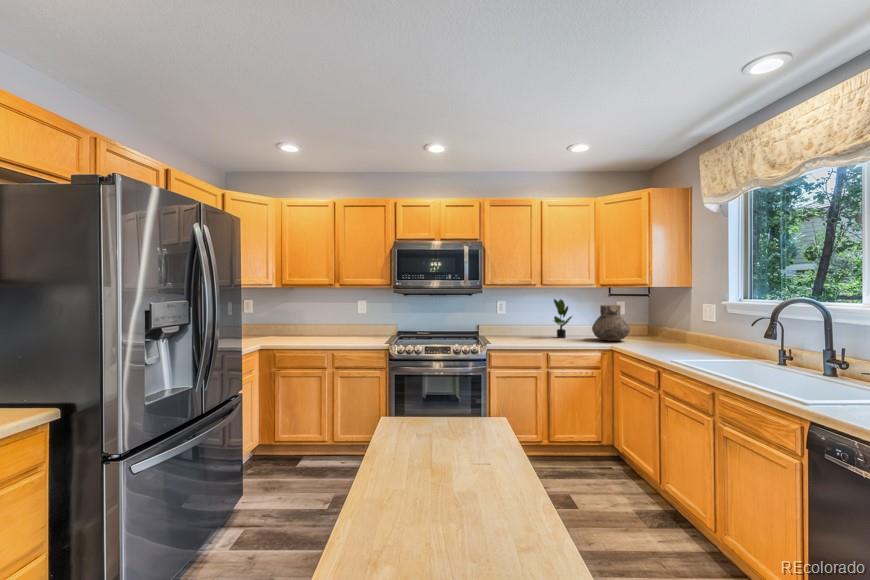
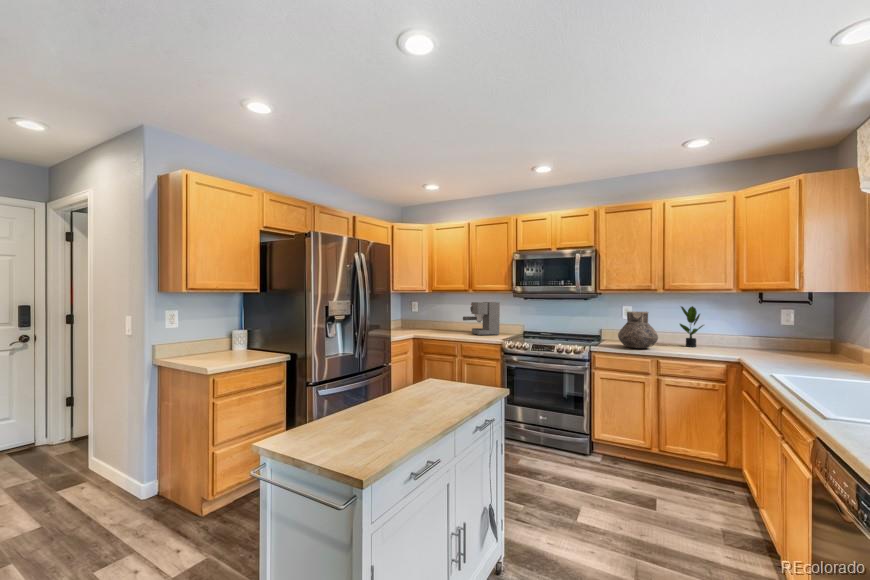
coffee maker: none [327,299,372,341] -> present [463,302,500,335]
vase: present [592,305,630,341] -> present [618,311,658,348]

